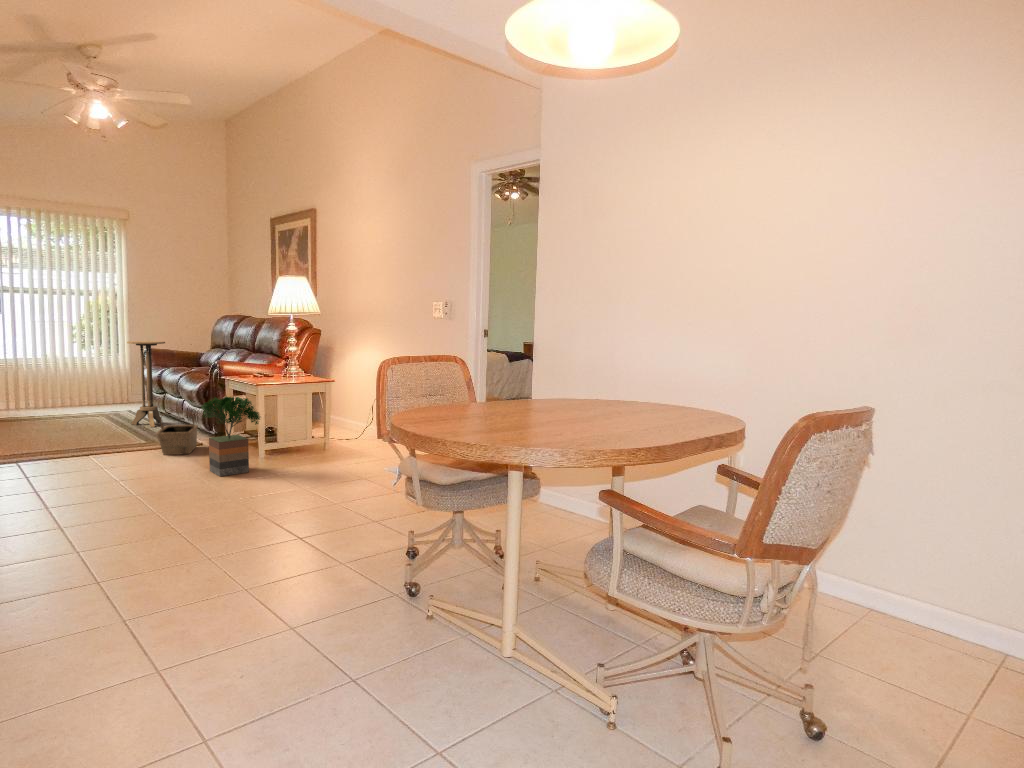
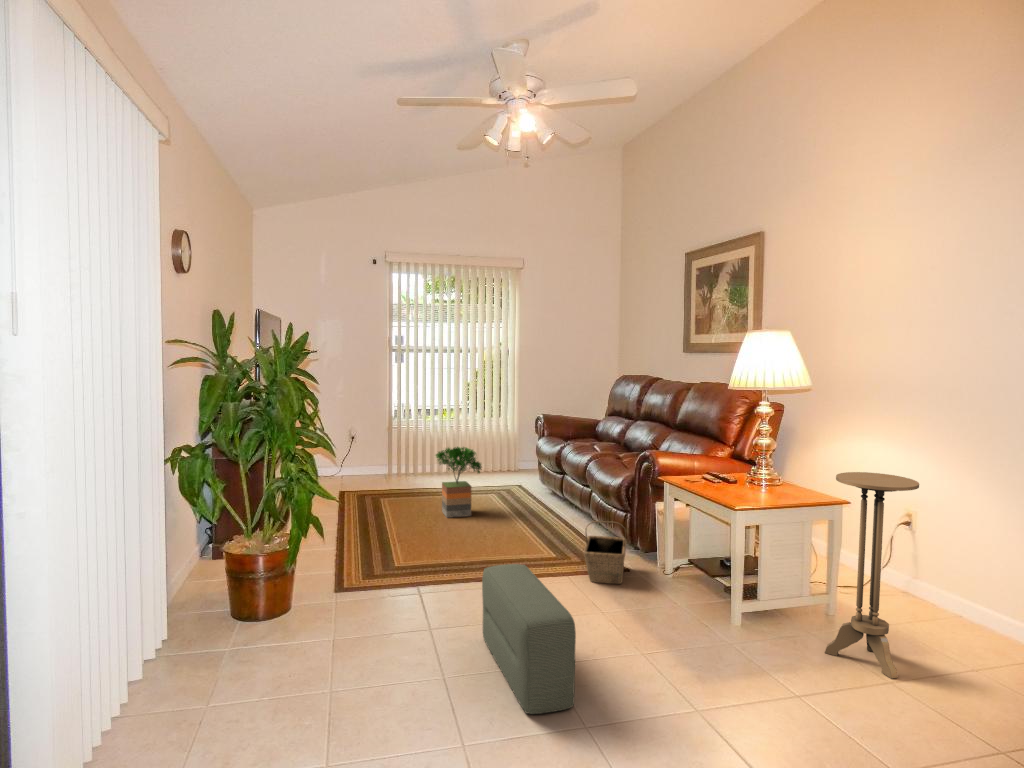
side table: present [127,341,165,427] -> present [825,472,919,679]
potted tree: present [201,396,260,476] -> present [436,447,482,518]
pouf: none [47,429,111,511] -> present [482,564,576,714]

